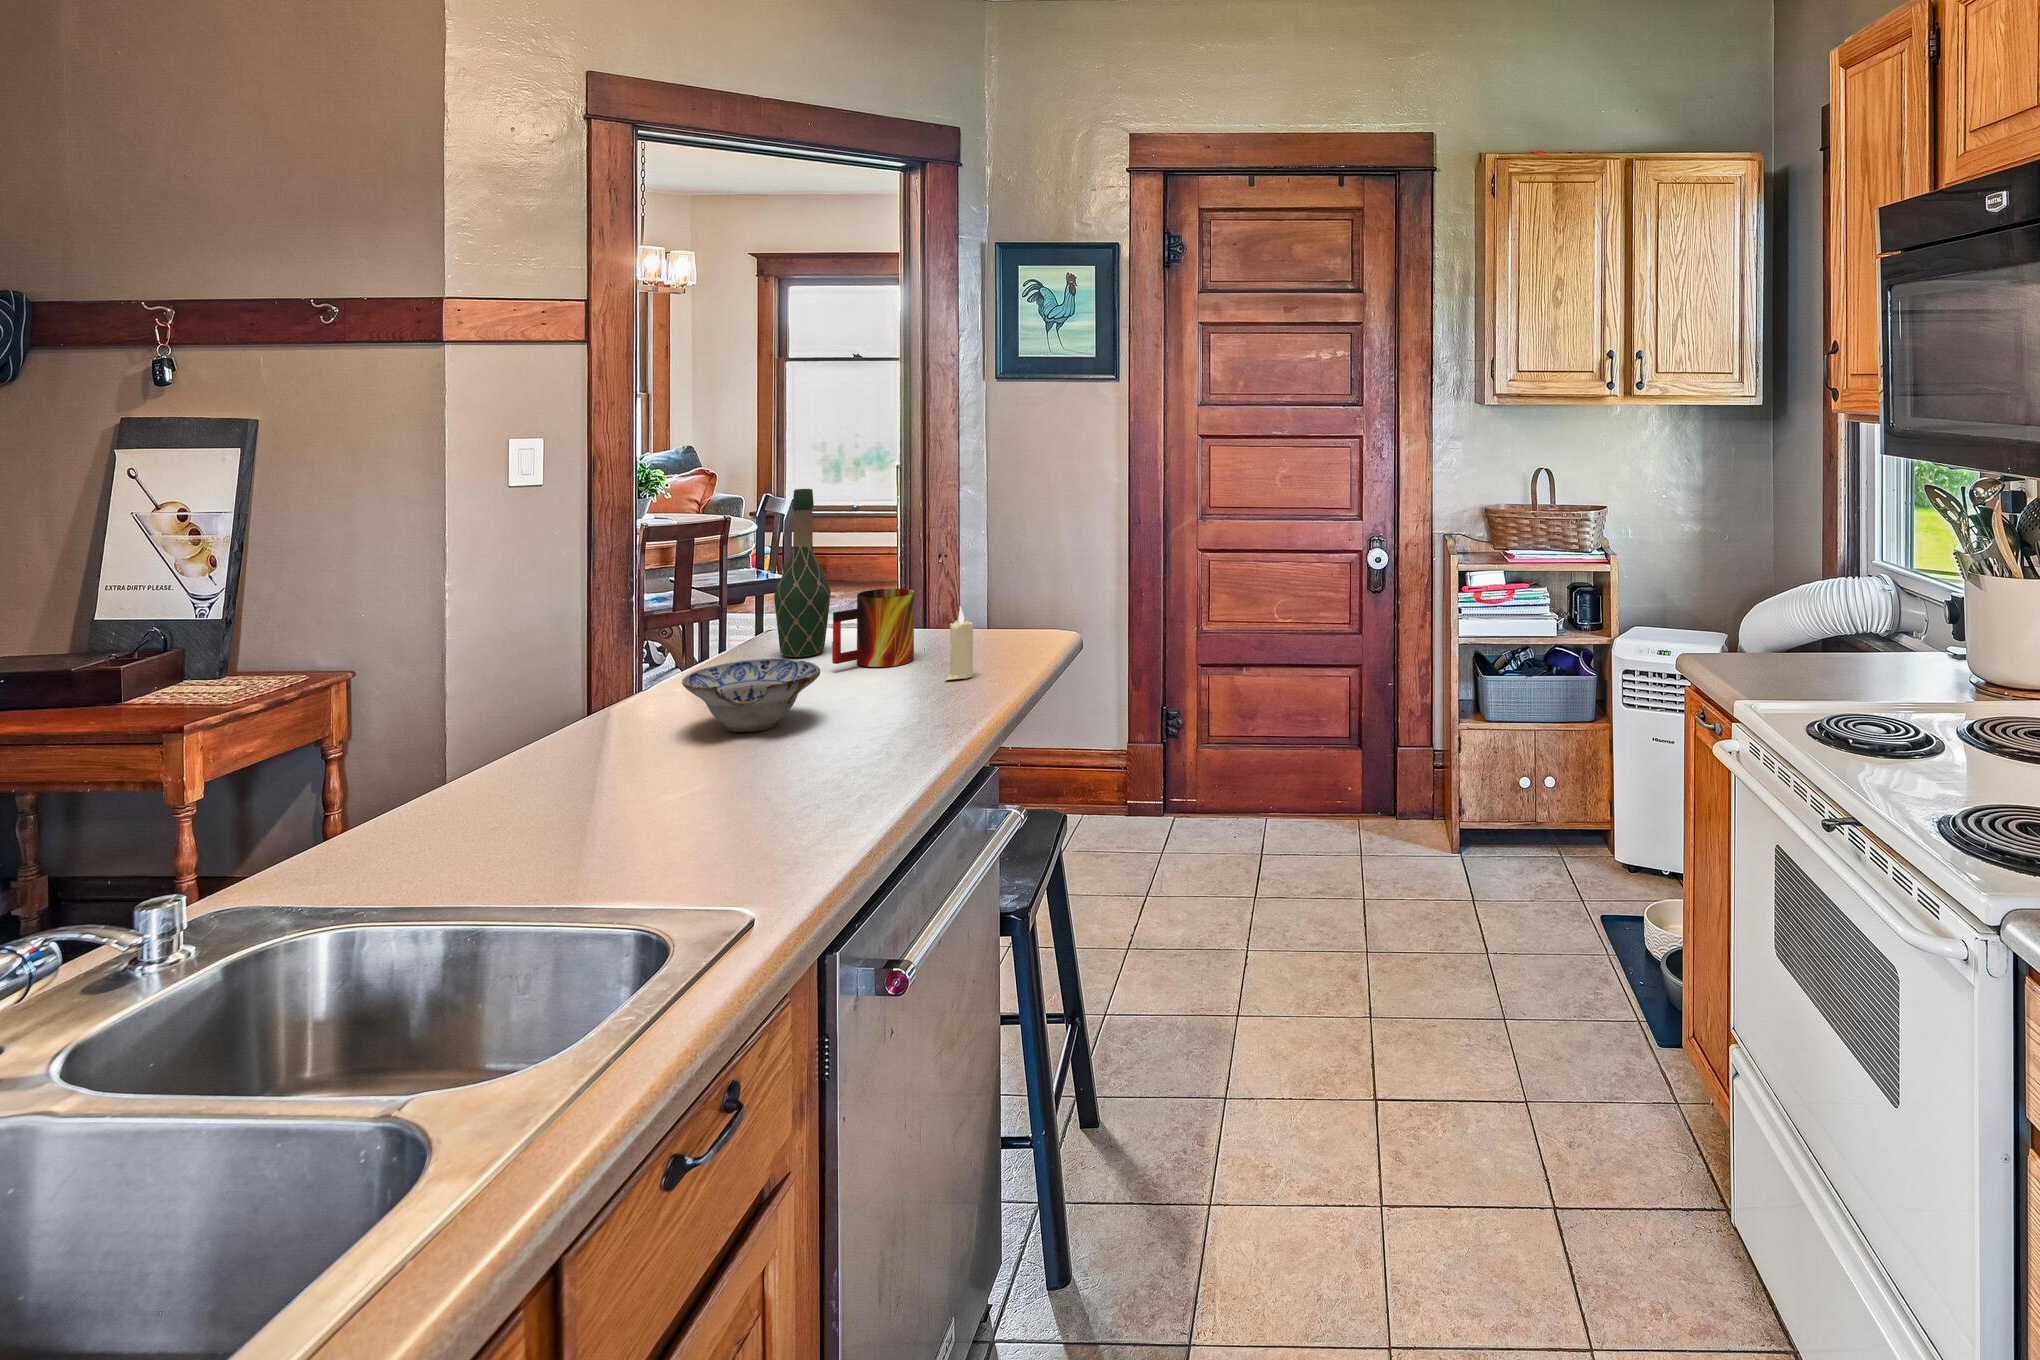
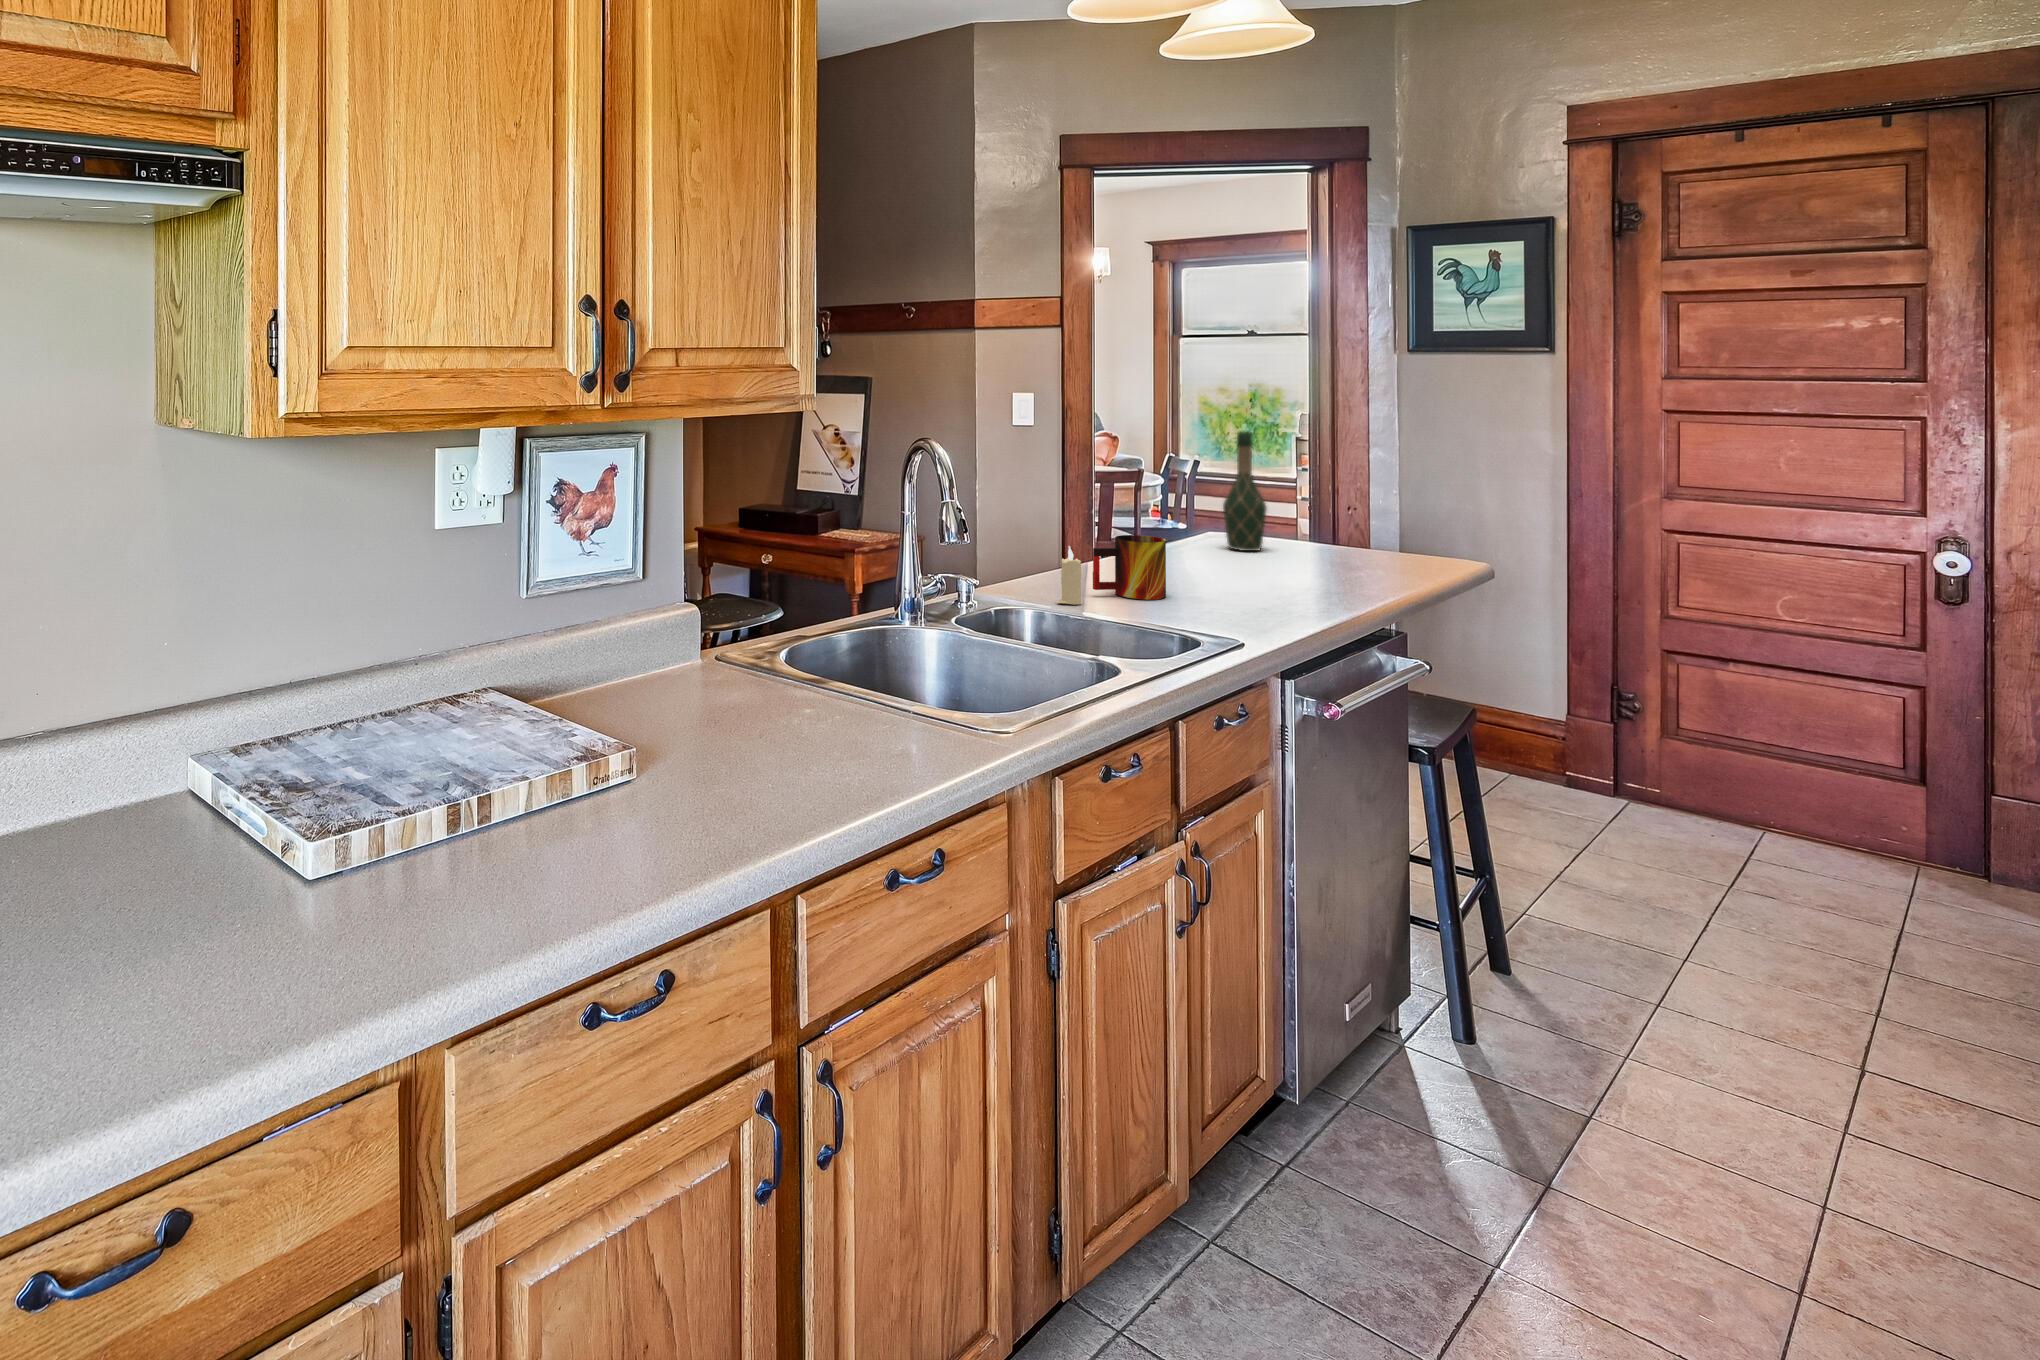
mug: present [832,588,914,667] -> present [1093,535,1166,600]
candle: present [946,607,973,680] -> present [1057,546,1081,605]
ceramic bowl: present [682,659,820,732] -> none [1173,539,1270,583]

